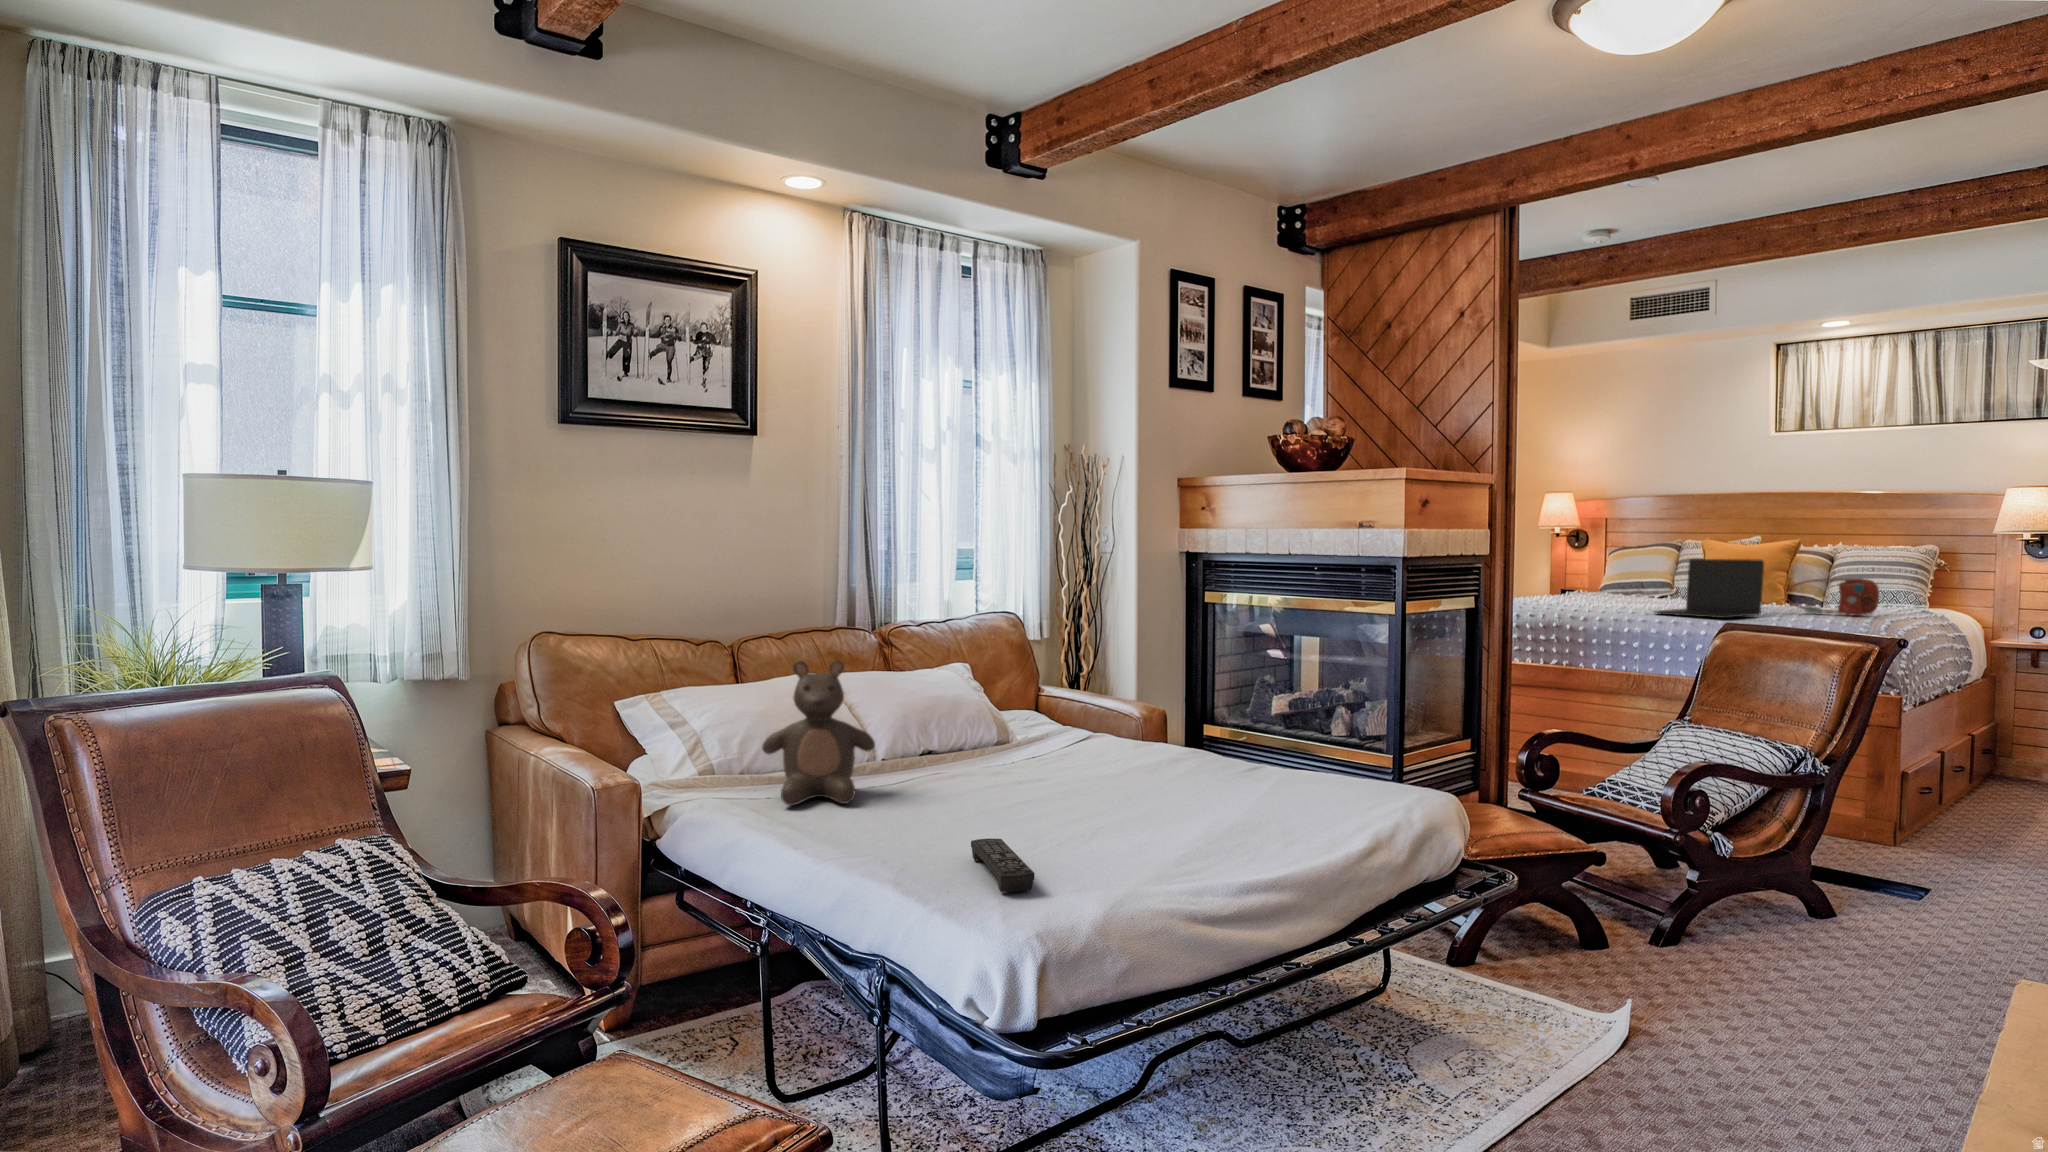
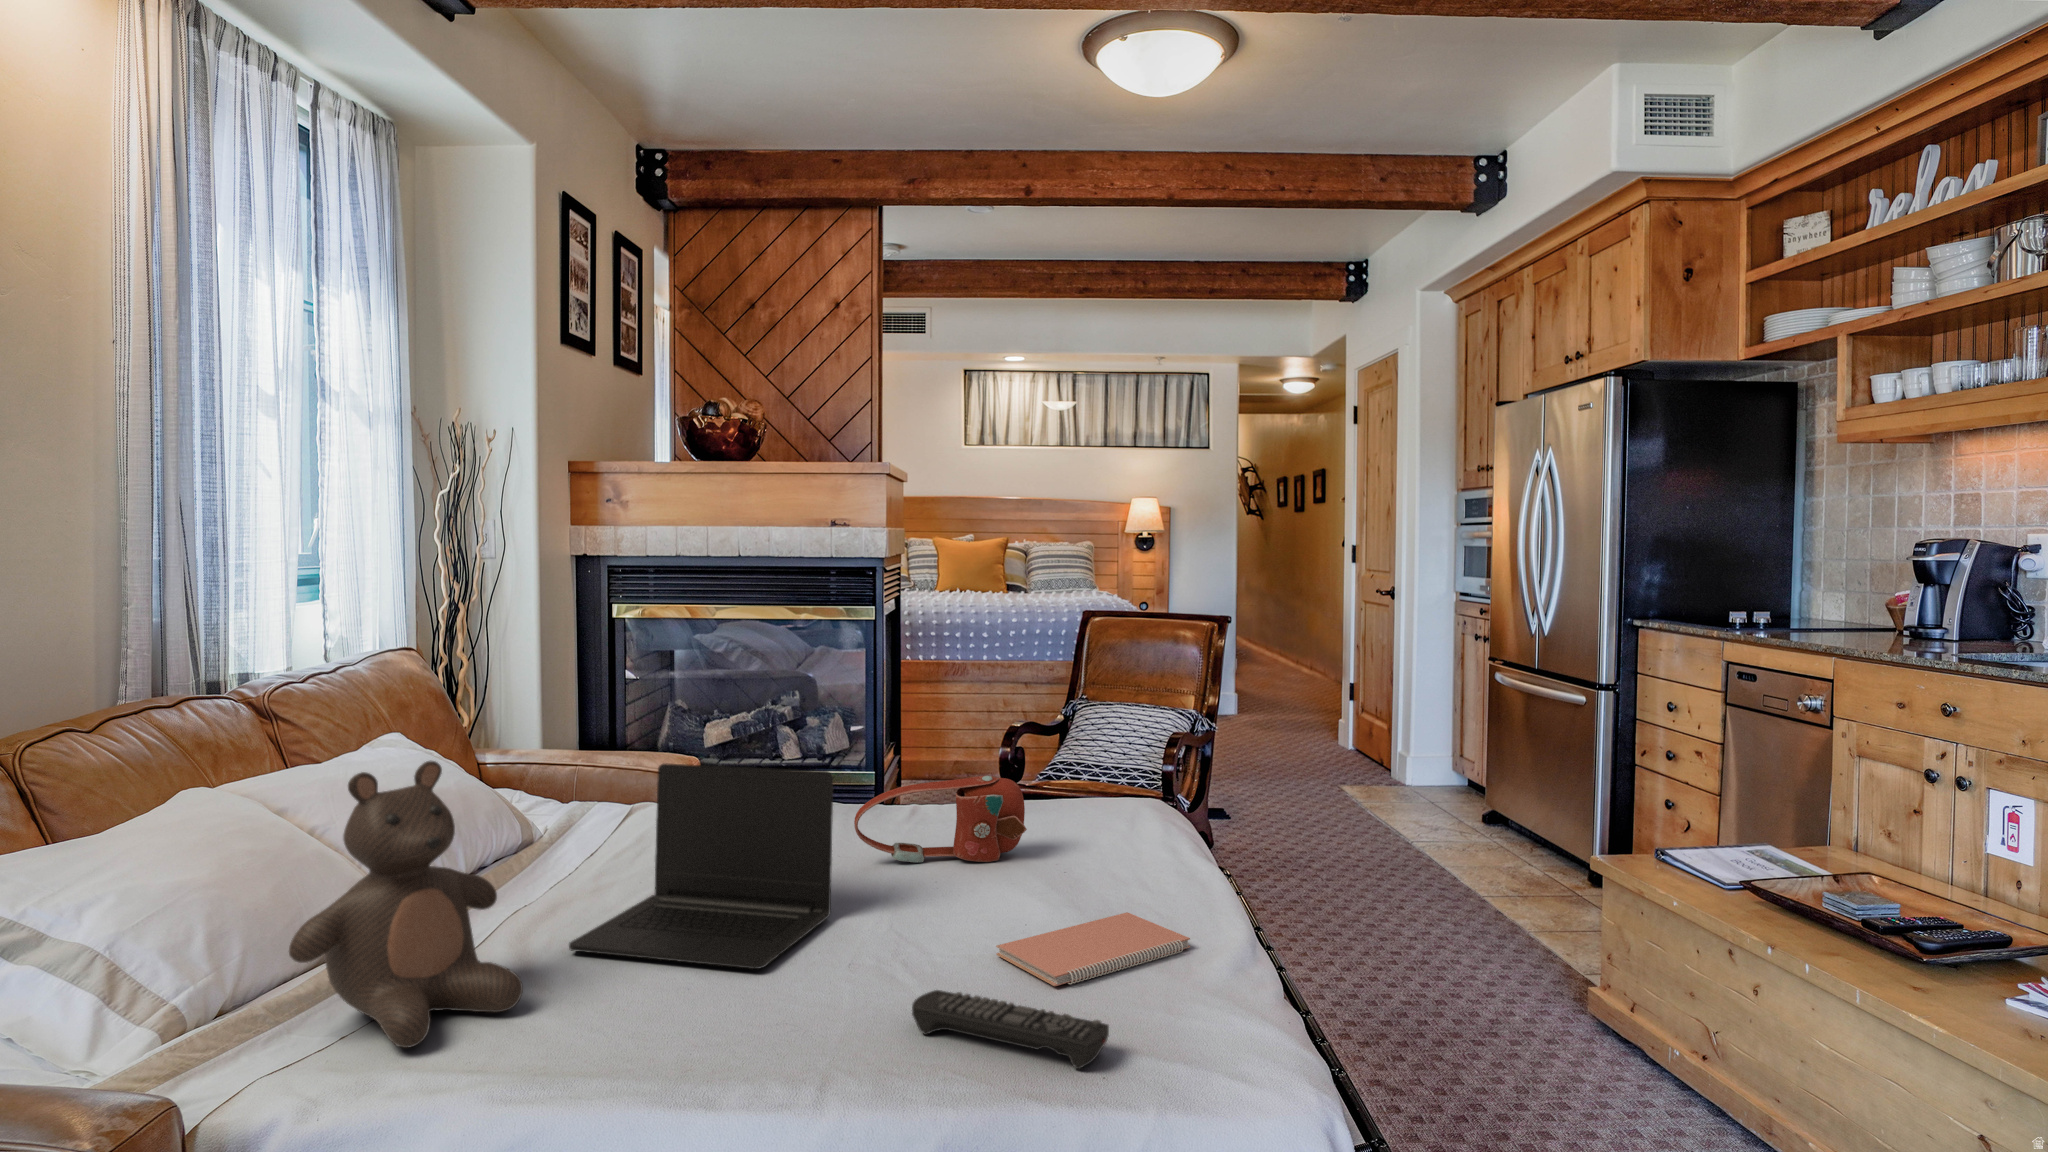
laptop: present [1654,559,1764,618] -> present [569,763,833,969]
handbag: present [1786,578,1879,616] -> present [854,776,1027,862]
notebook: none [1086,836,1226,872] -> present [996,912,1190,986]

